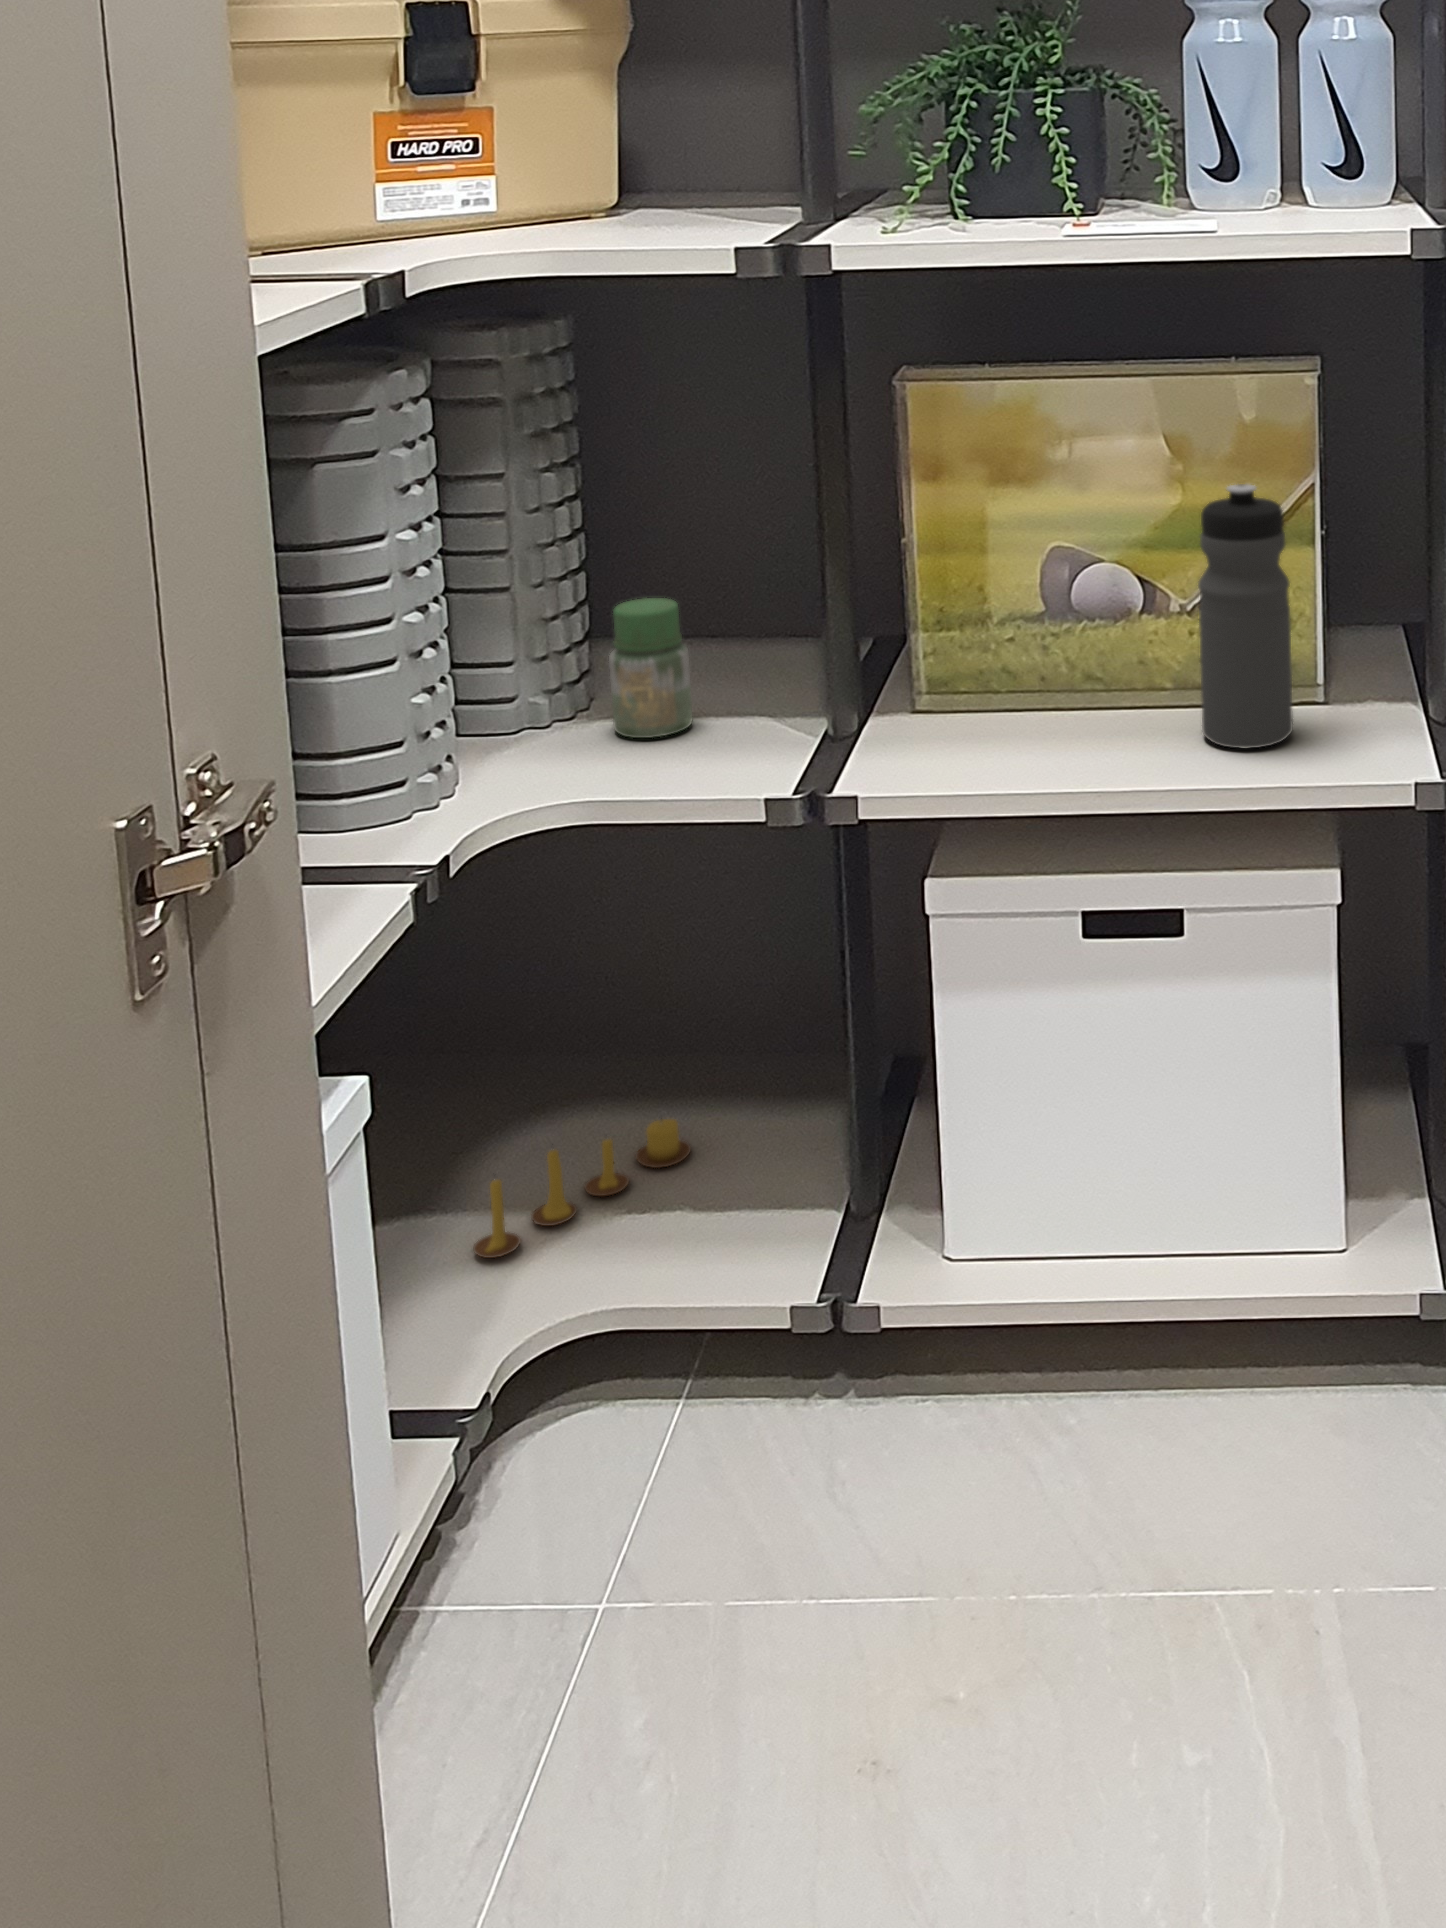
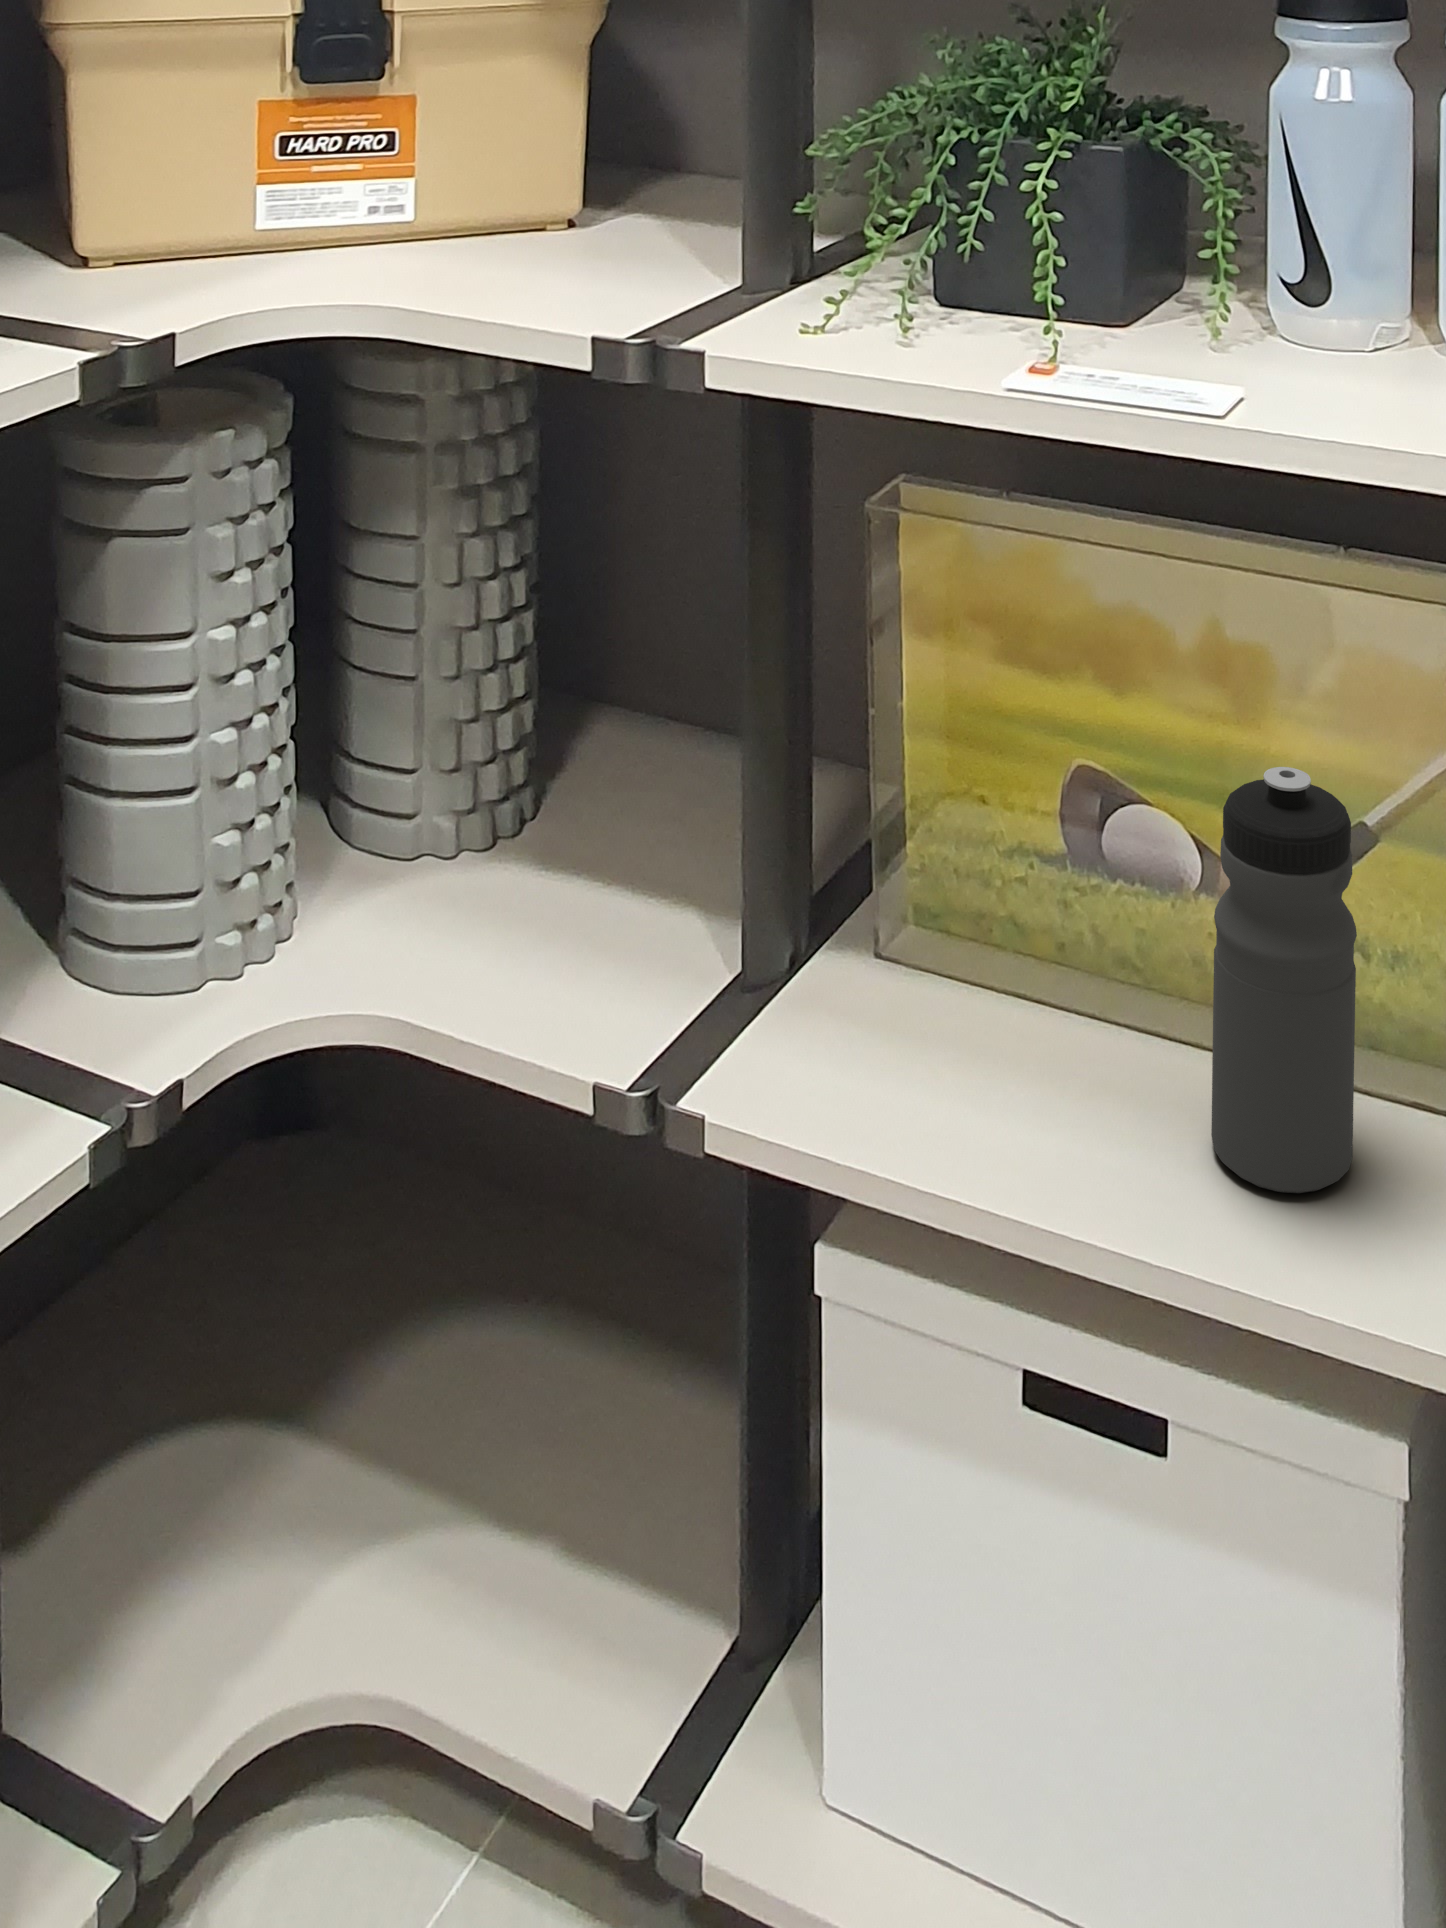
jar: present [609,598,693,738] -> none [519,705,616,897]
candle: present [473,1119,691,1258] -> none [299,1348,611,1504]

